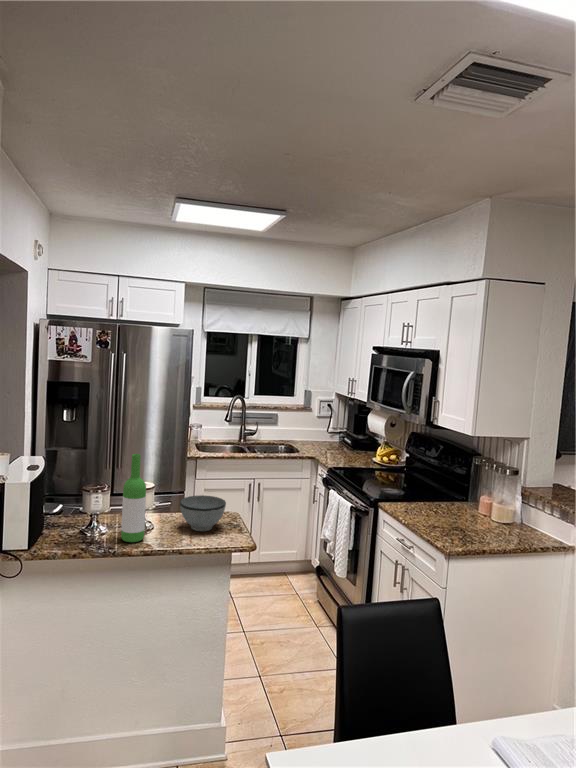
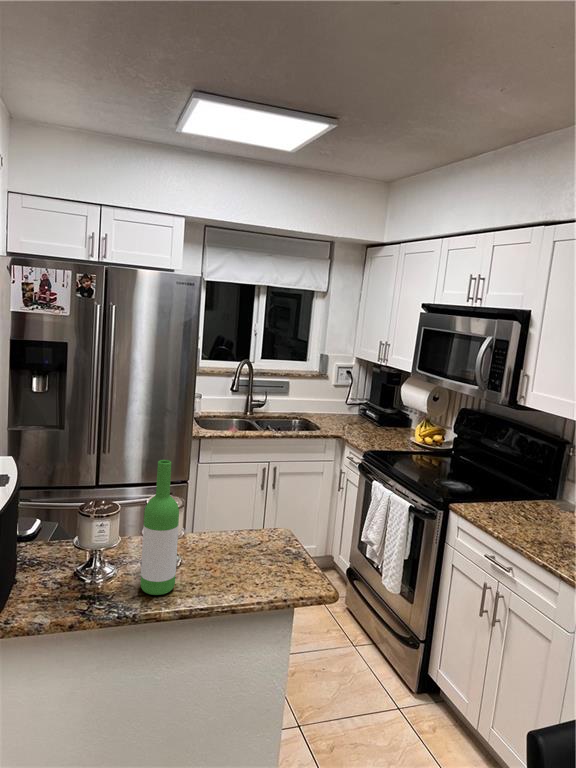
bowl: present [180,495,226,531] -> none [222,512,289,568]

